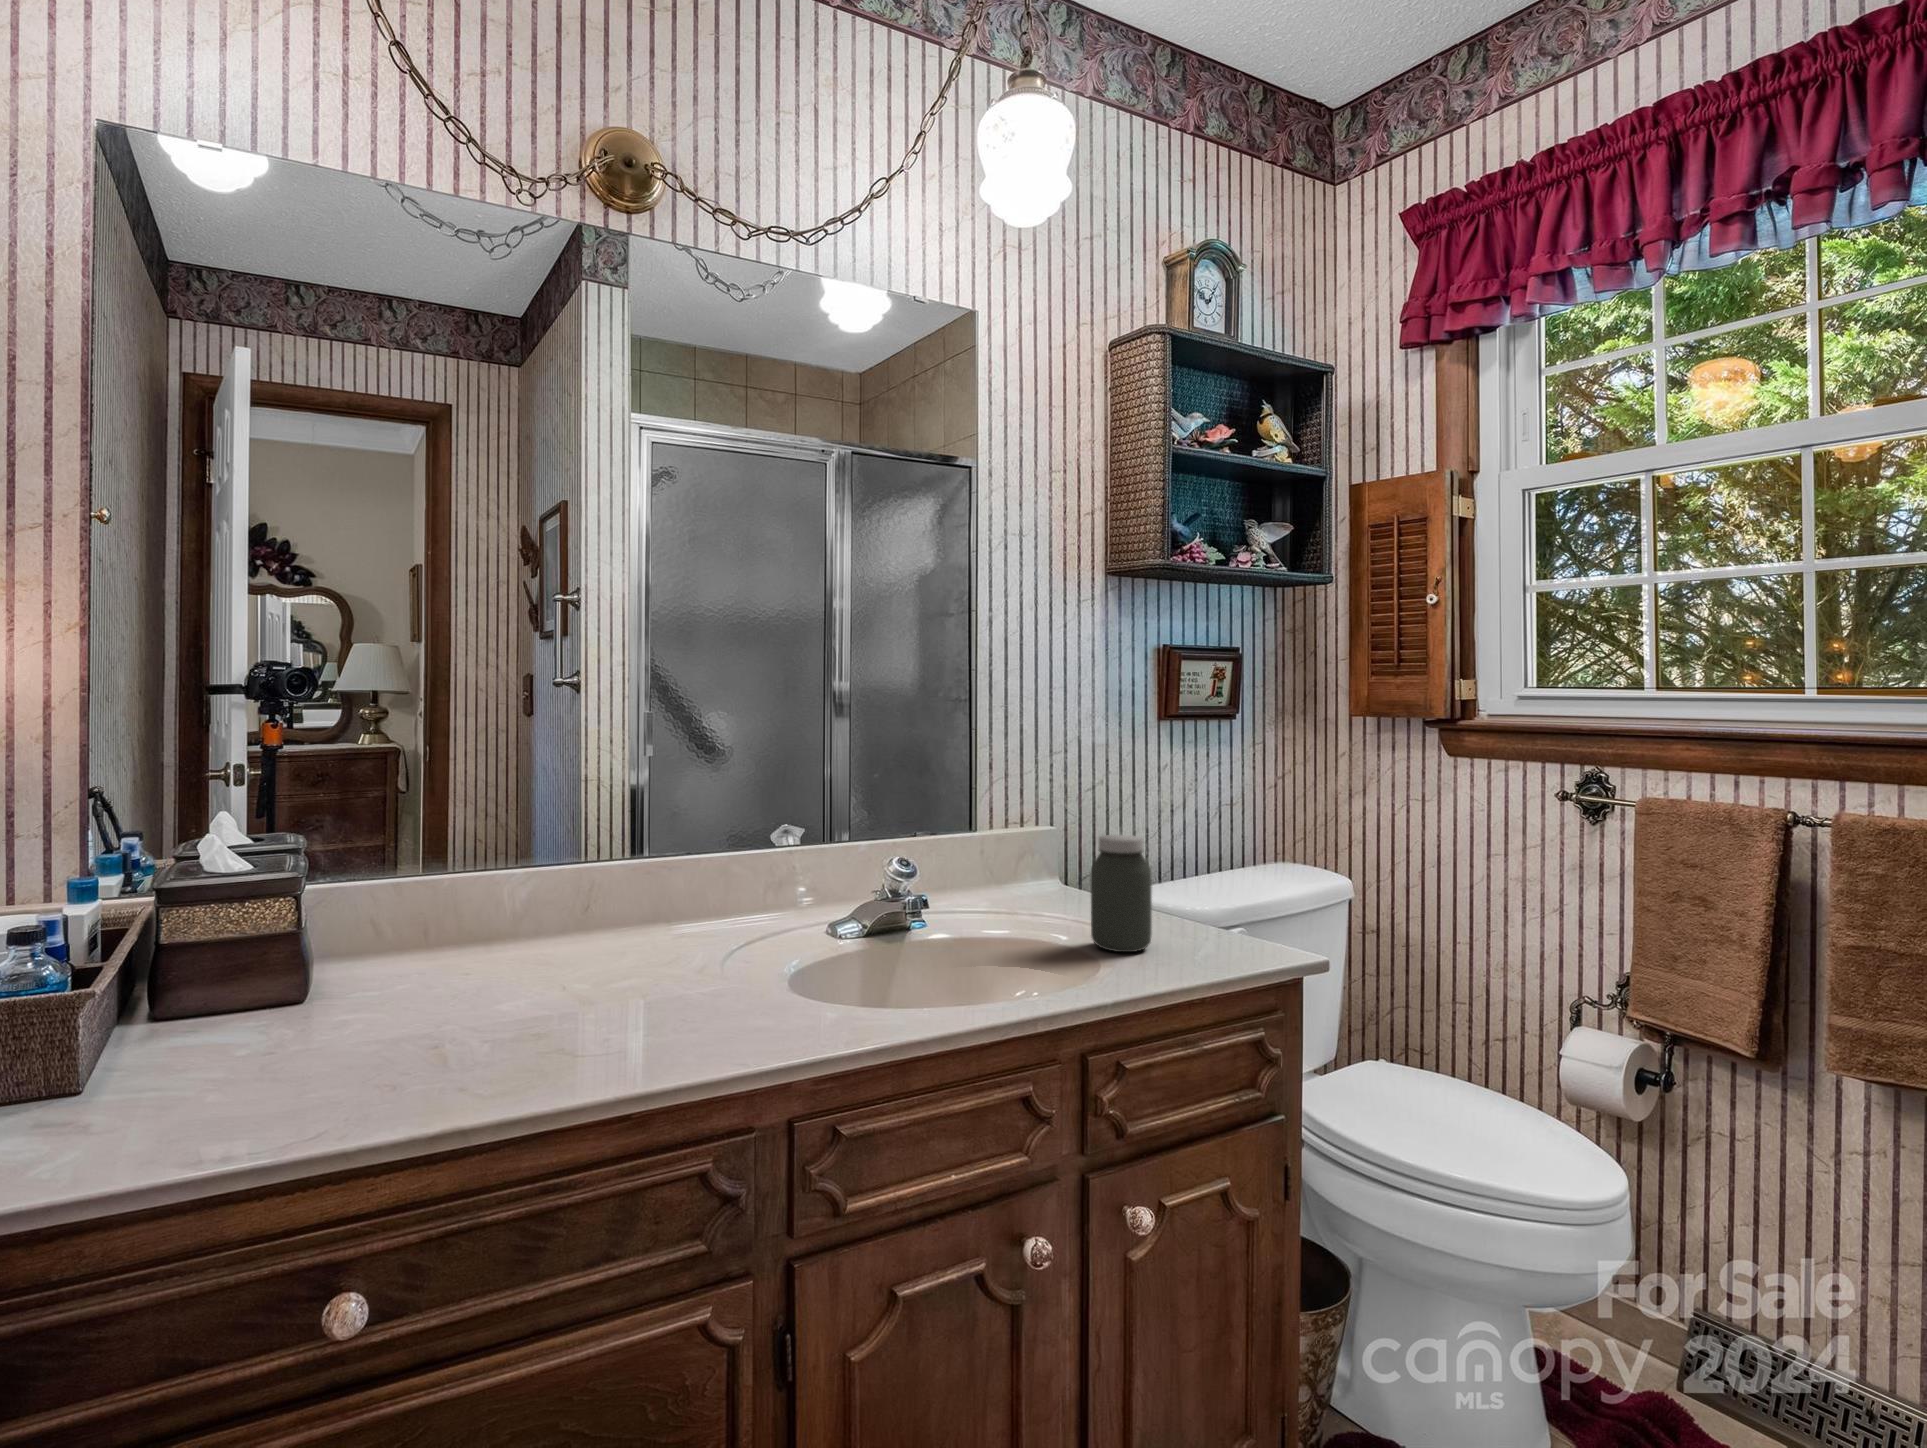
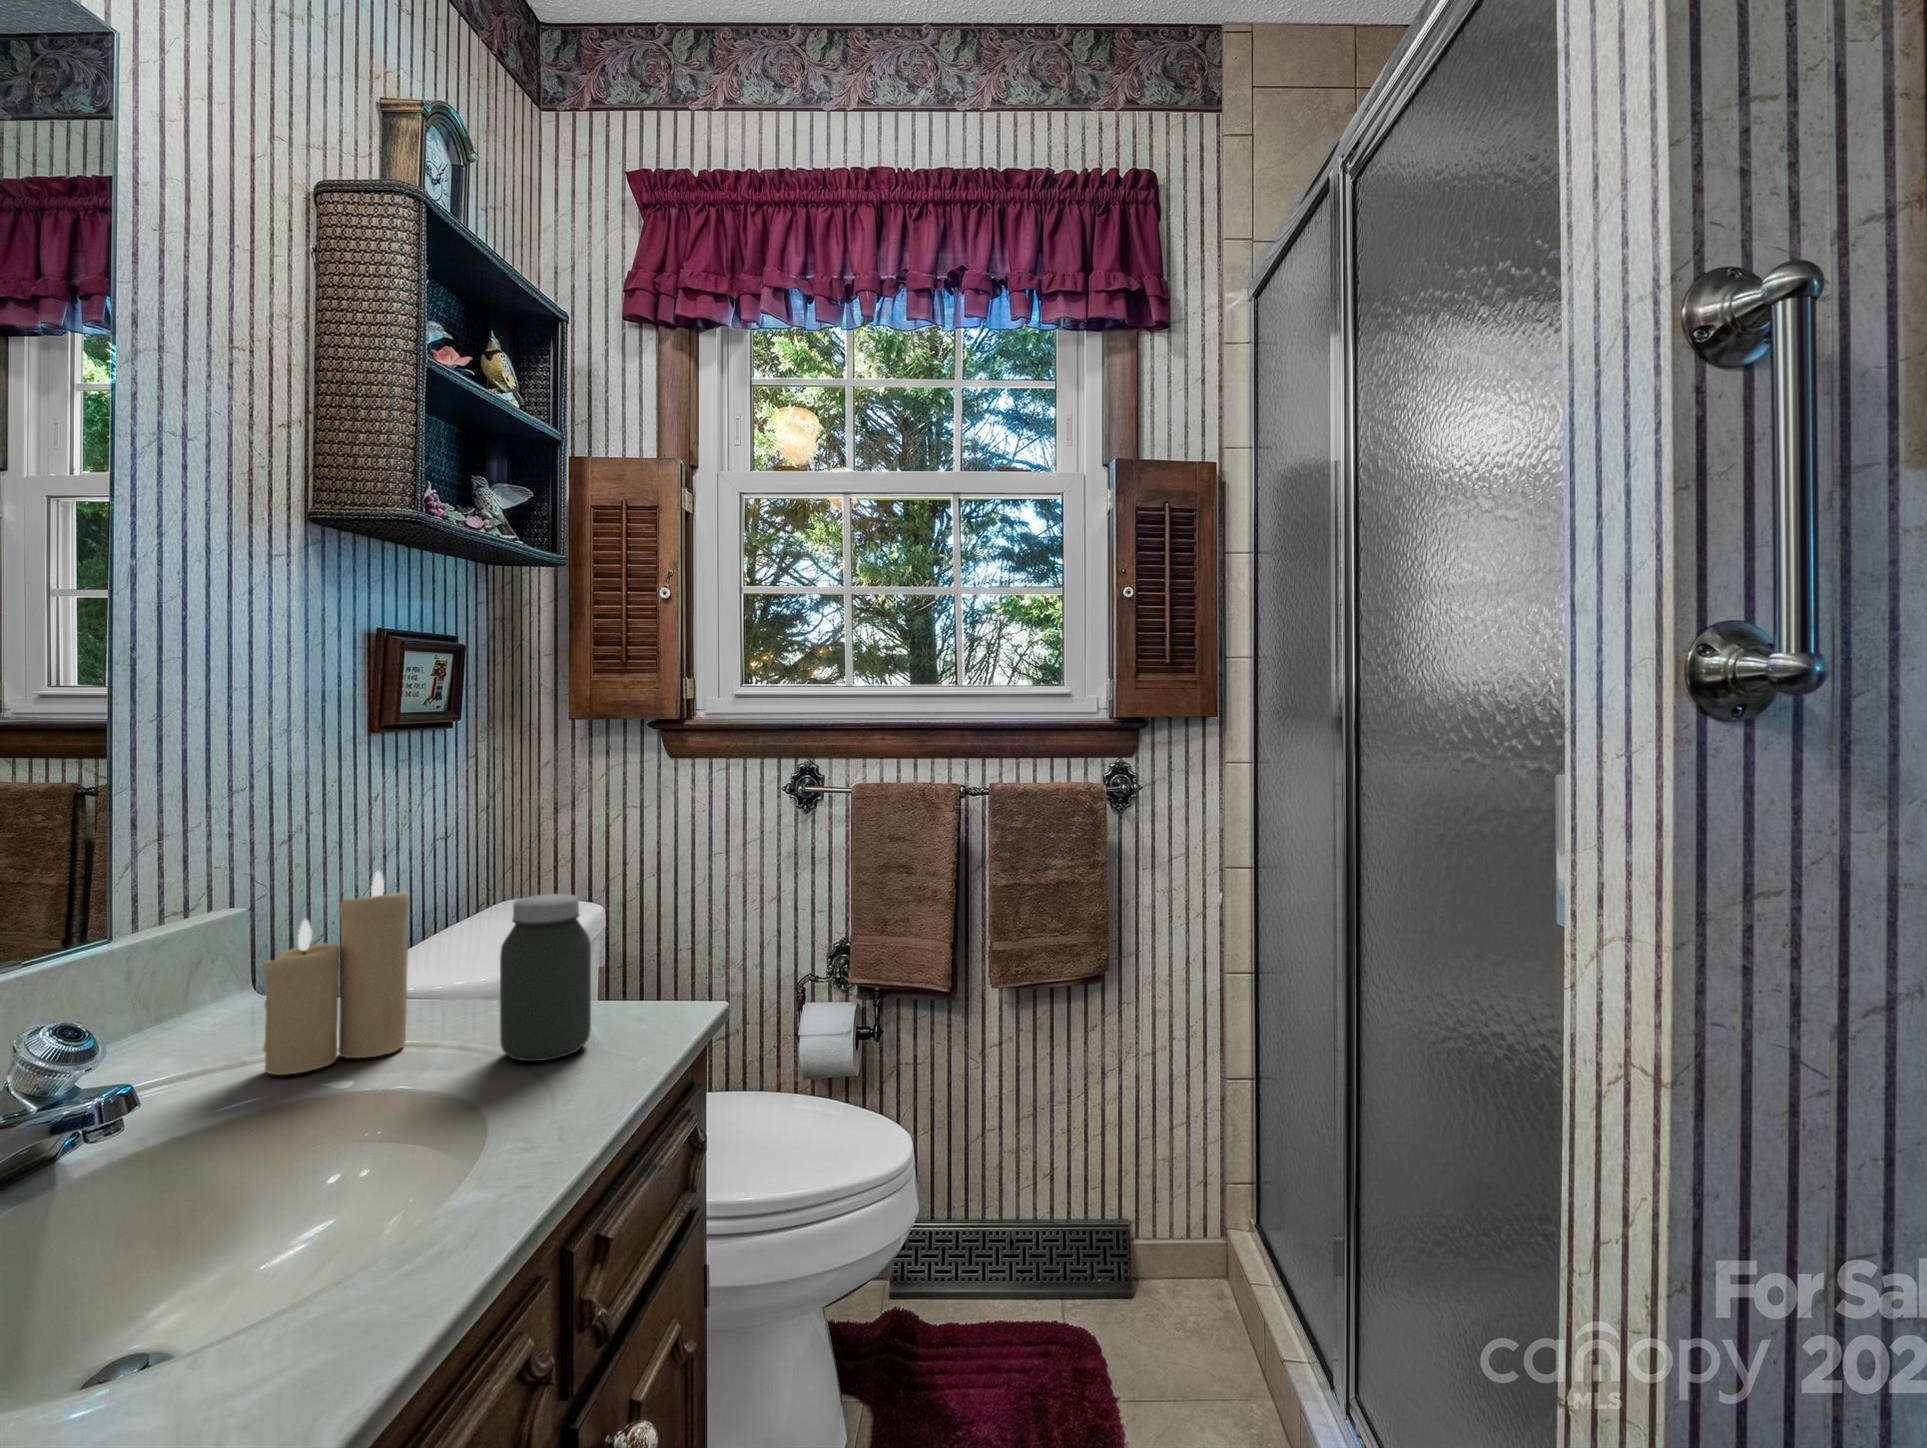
candle: none [992,805,1071,925] -> present [263,871,409,1075]

